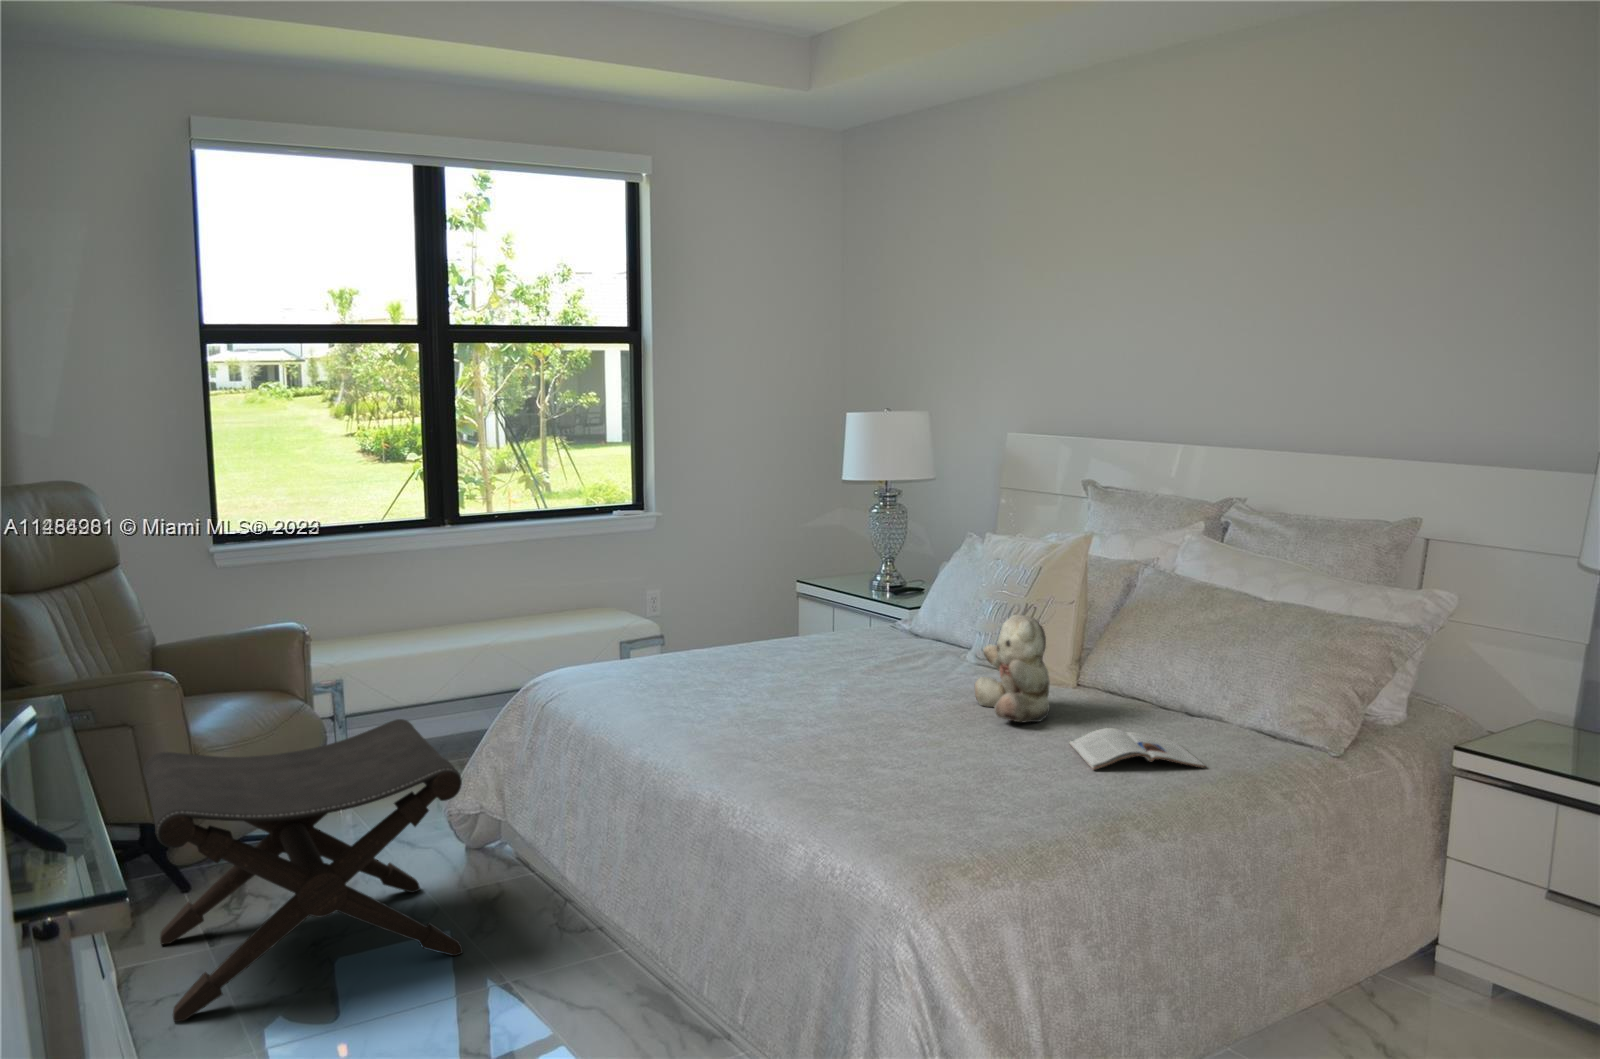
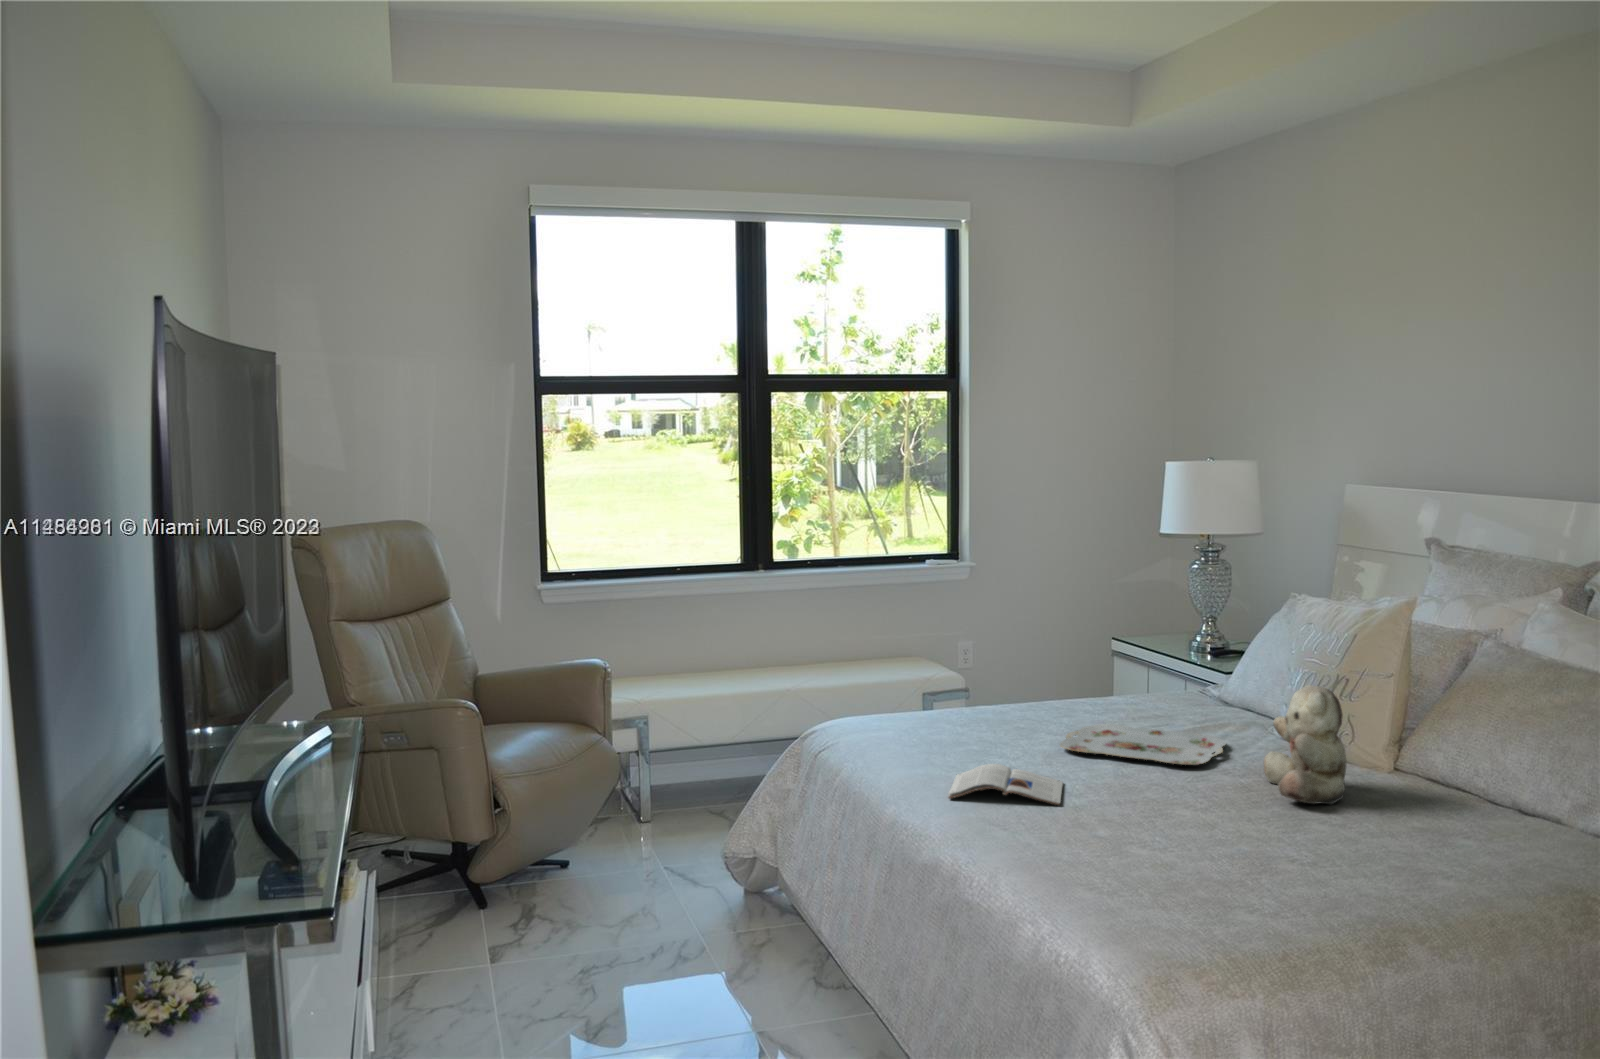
serving tray: none [785,660,933,694] -> present [1060,724,1226,765]
footstool: present [143,719,463,1022] -> none [453,756,726,1018]
magazine: present [1069,728,1205,770] -> present [948,764,1063,805]

